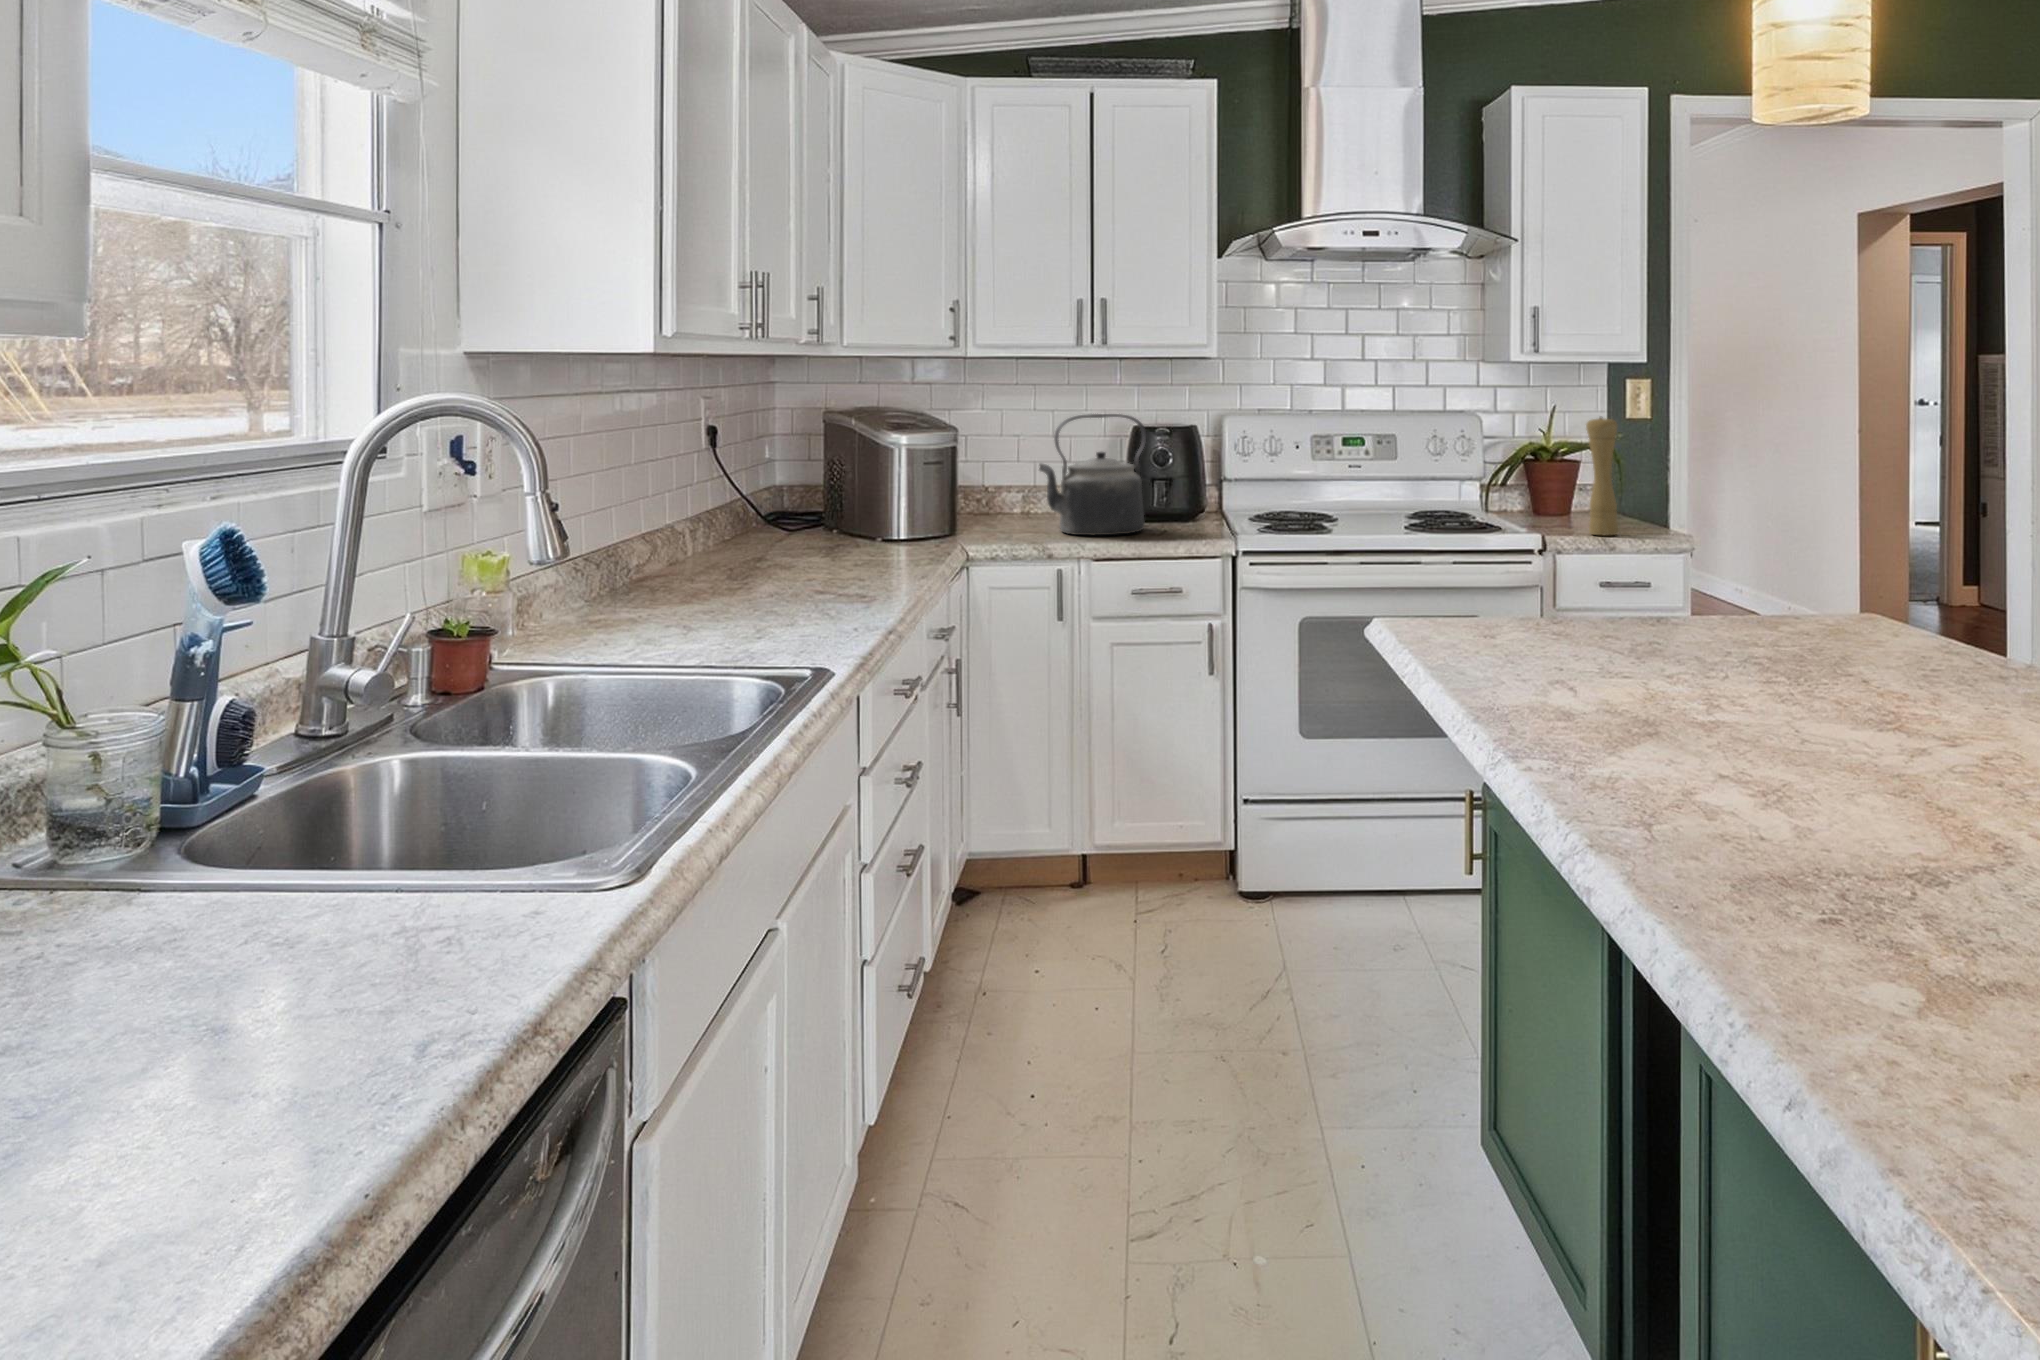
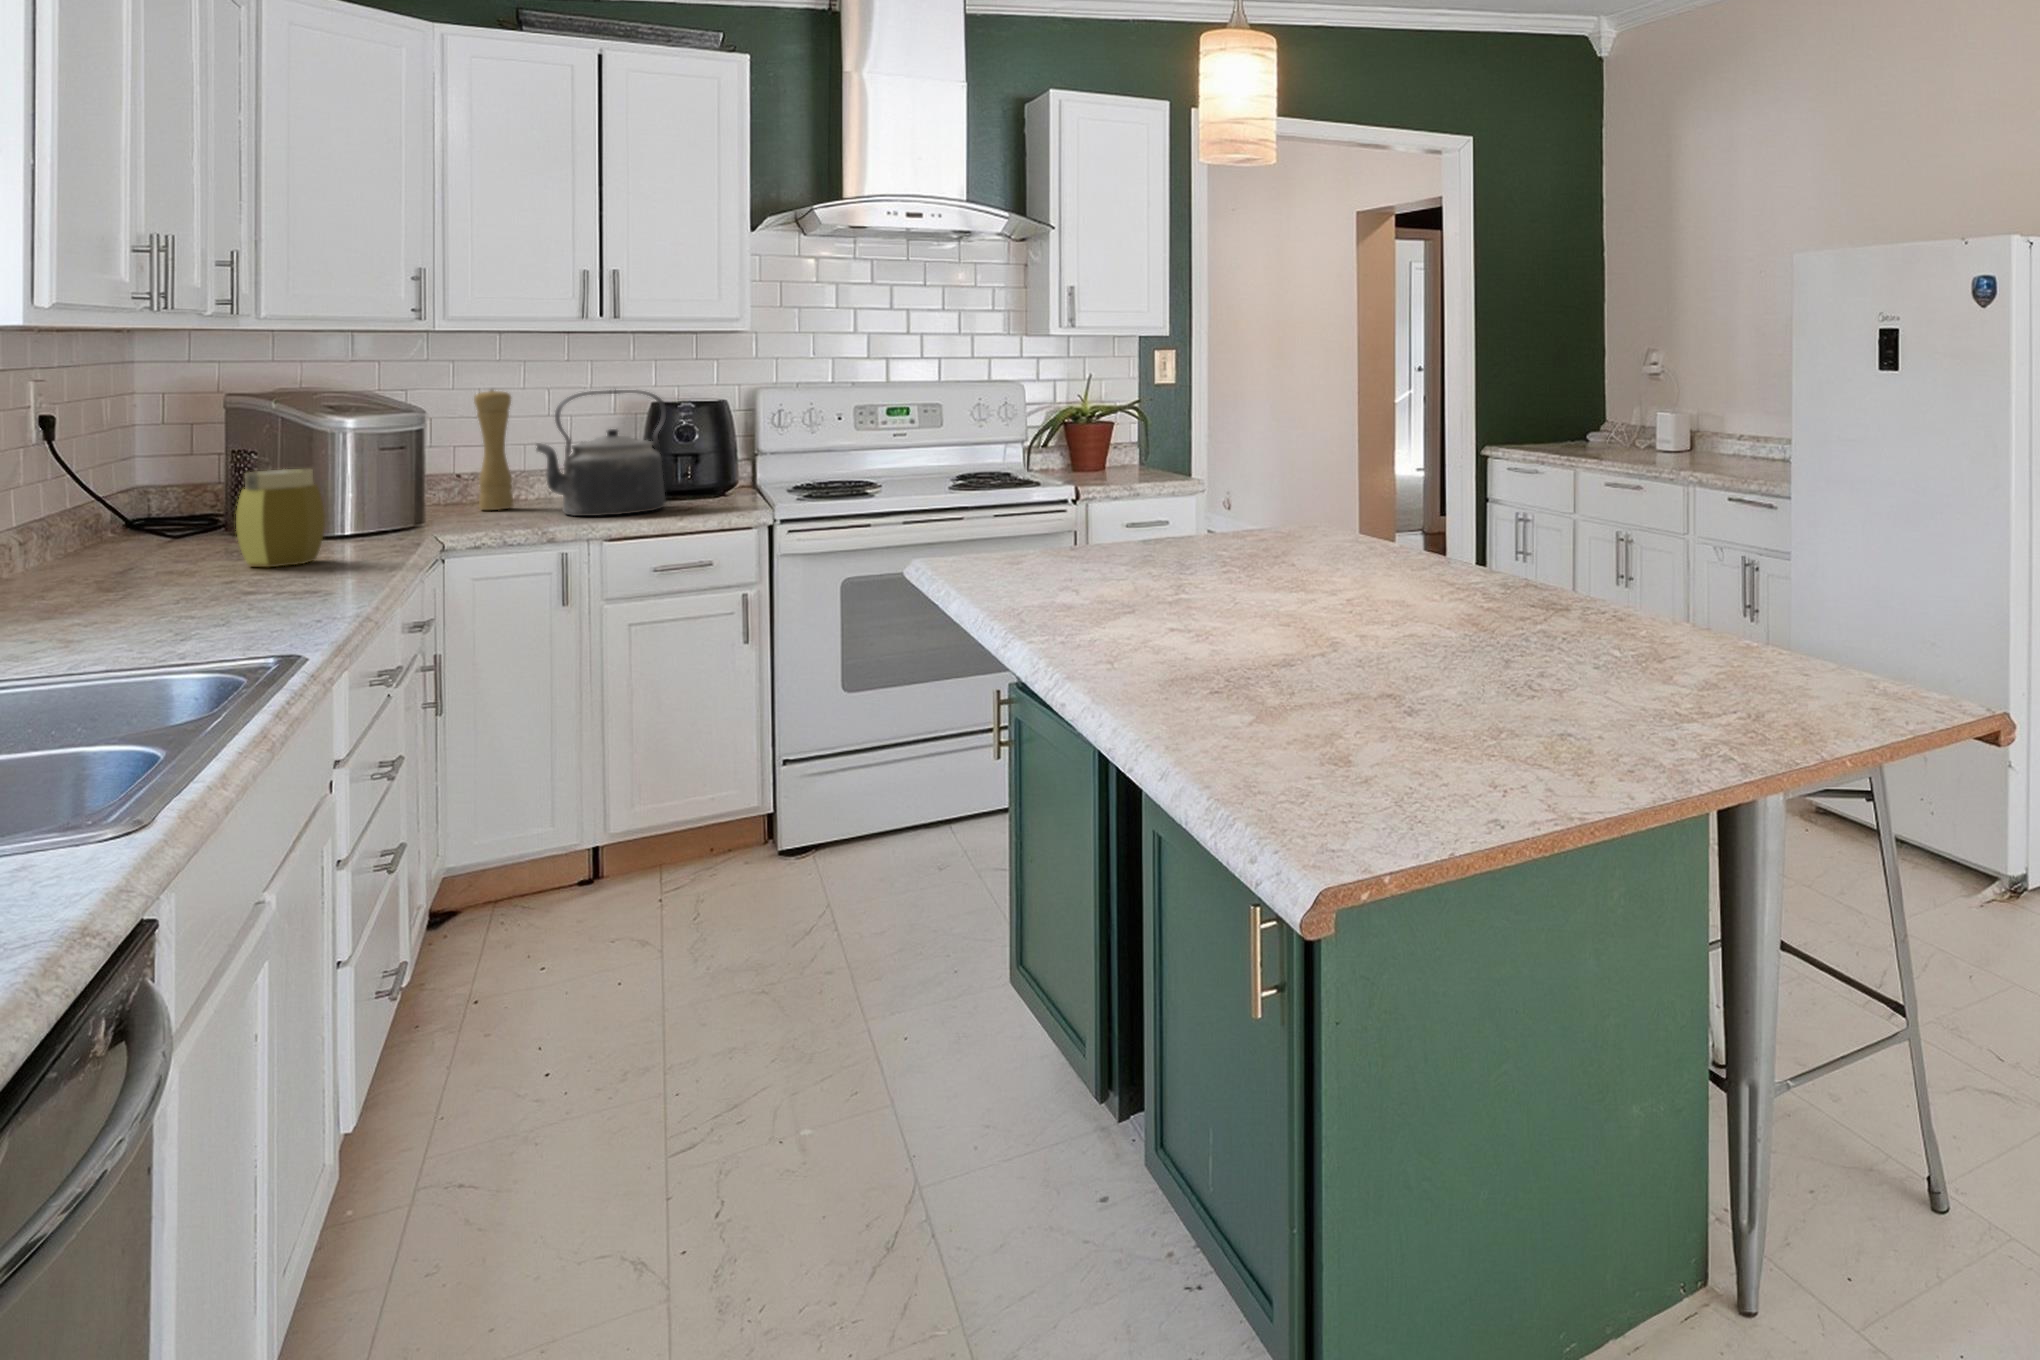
pepper mill: present [1586,417,1618,536] -> present [474,390,514,510]
jar: none [811,481,874,570] -> present [236,469,325,567]

